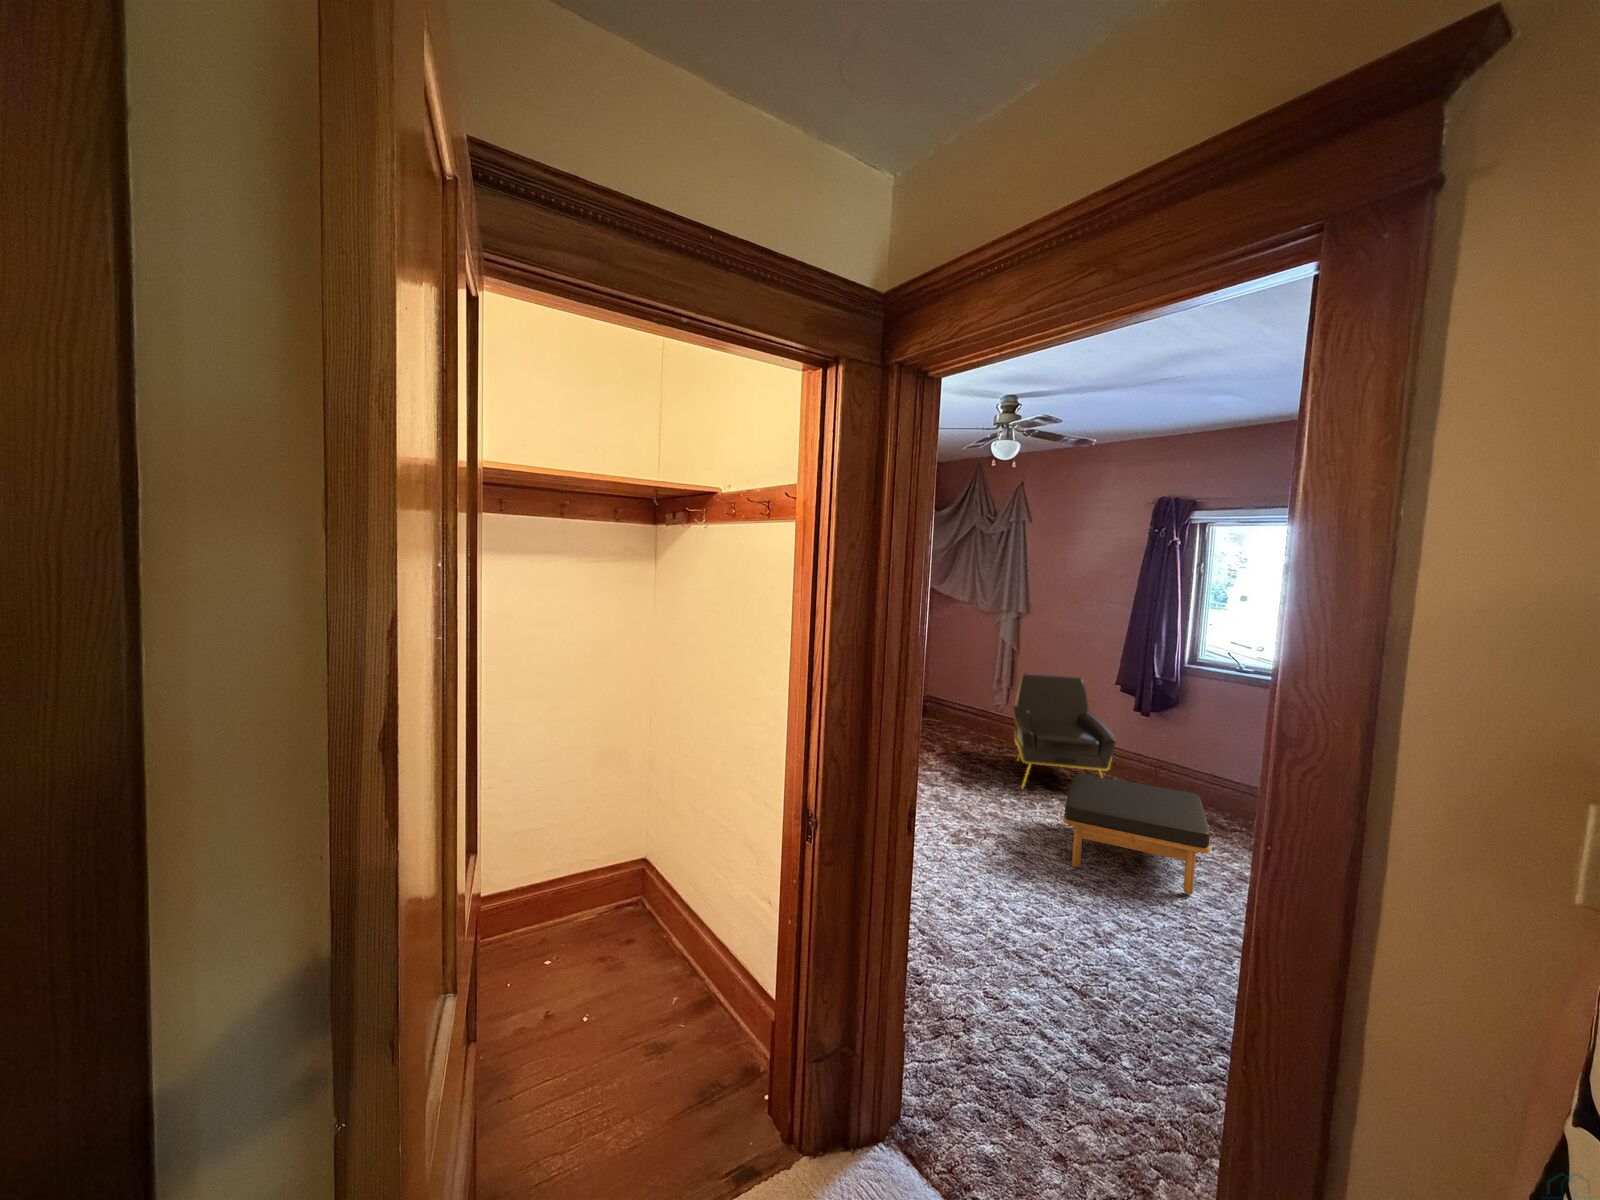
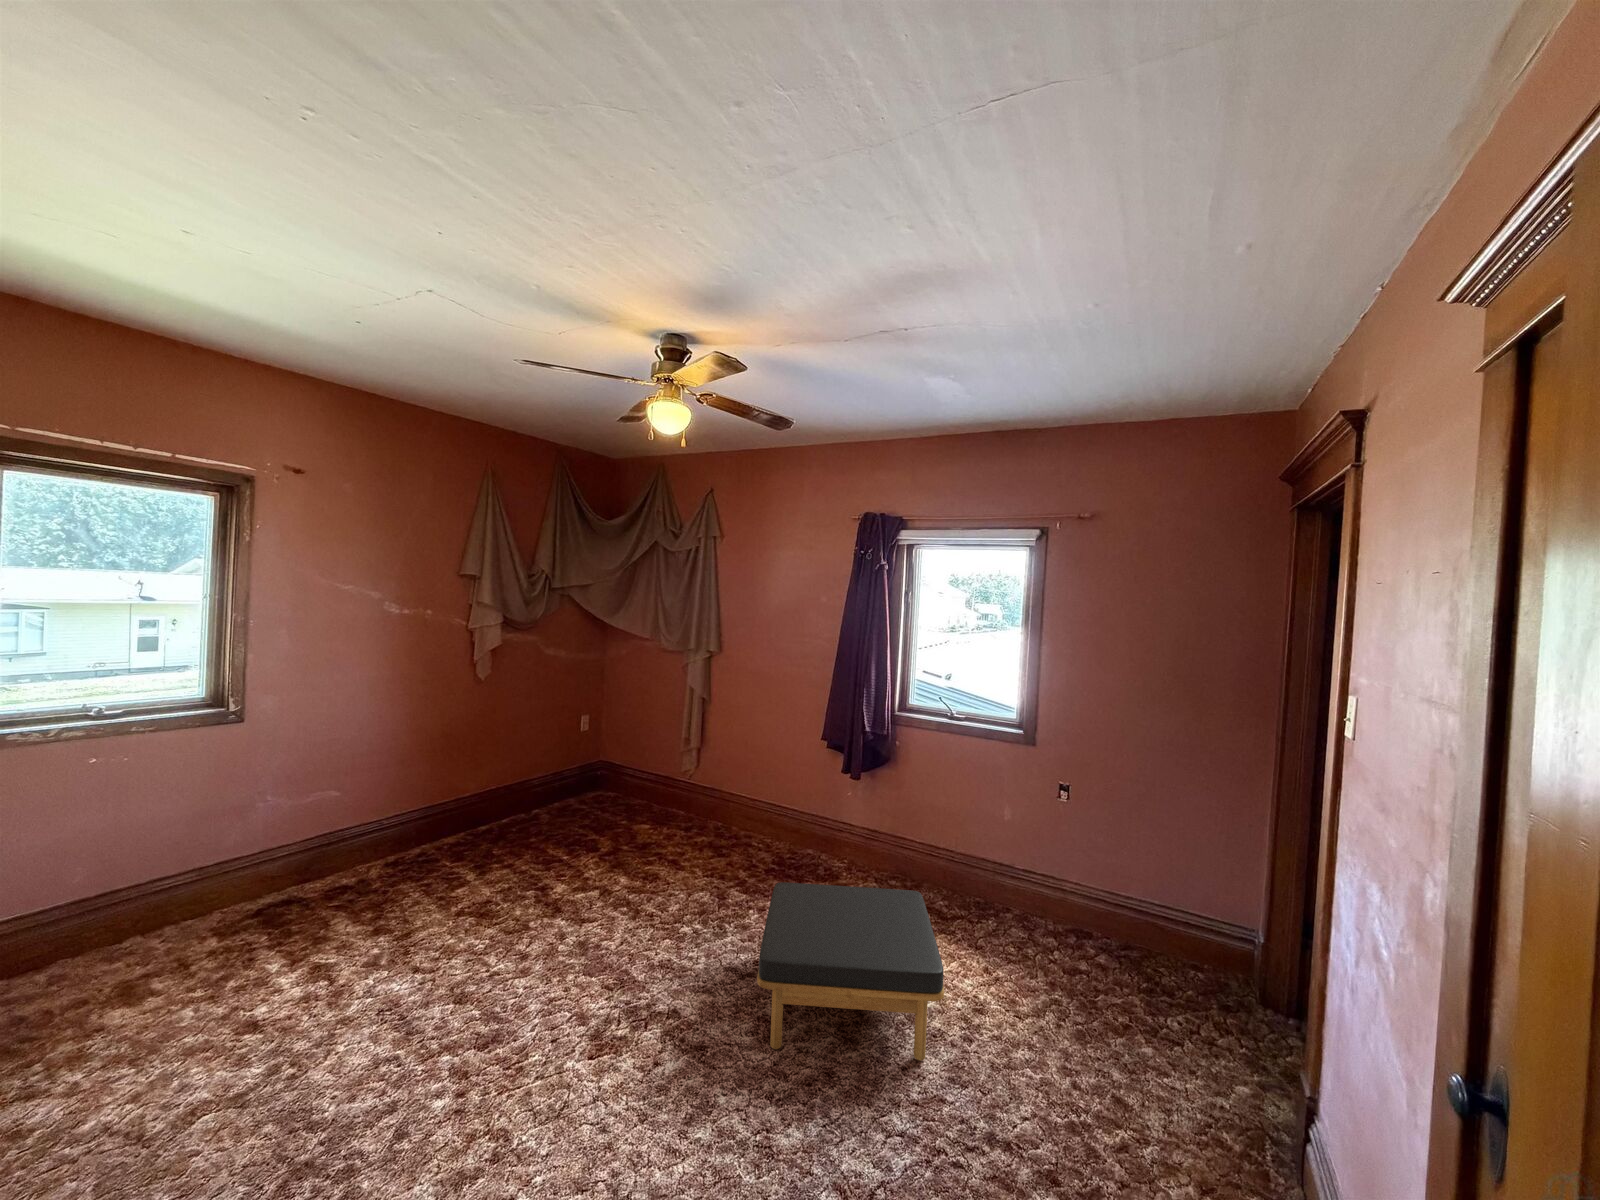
armchair: present [1013,673,1116,790] -> none [701,732,824,903]

